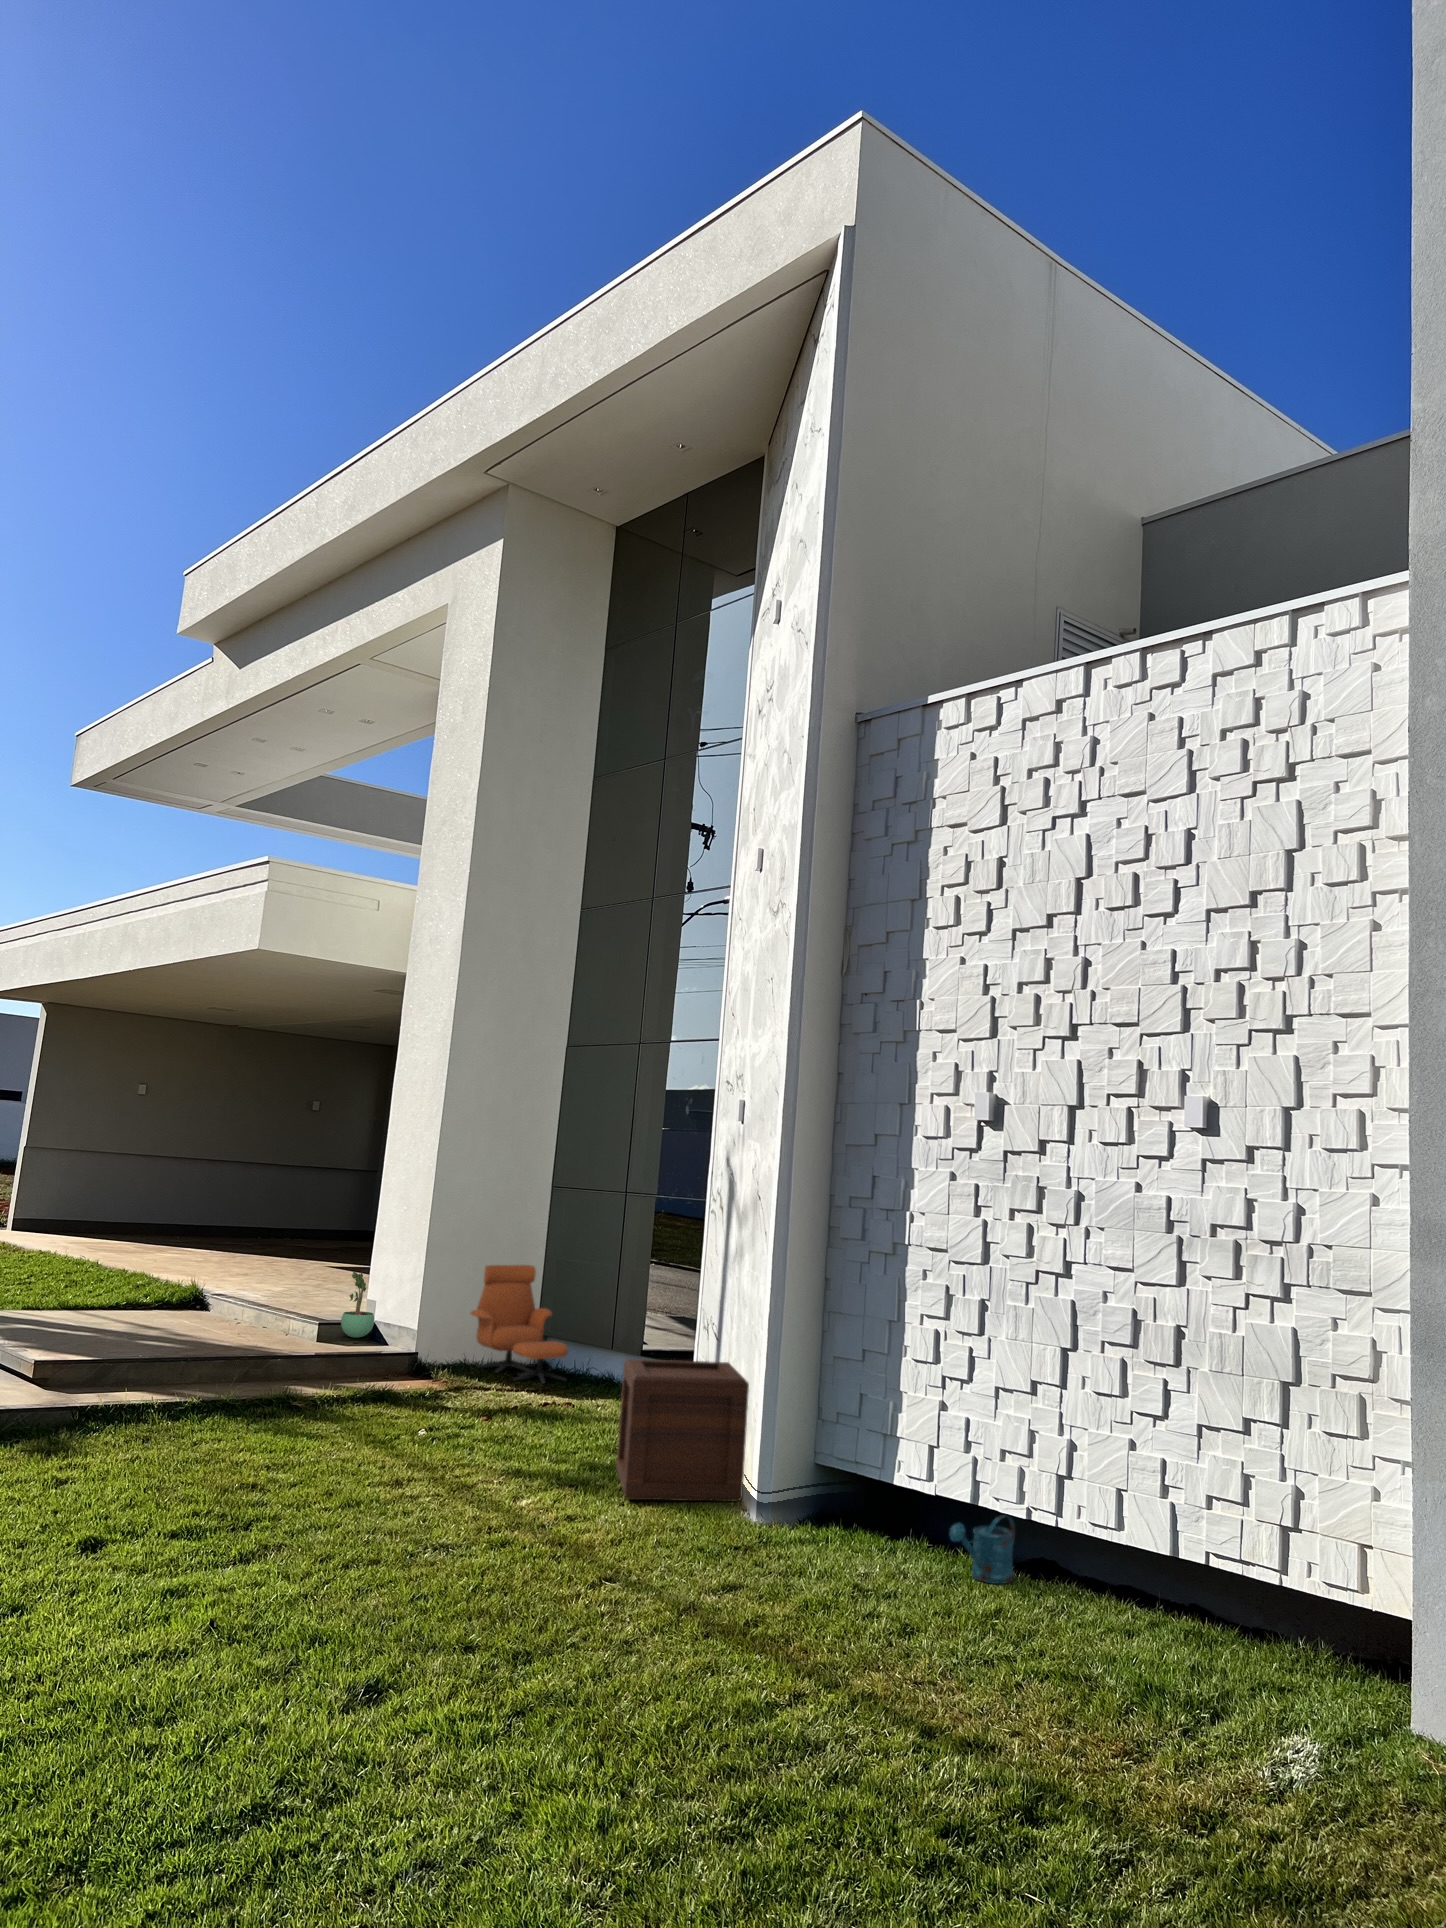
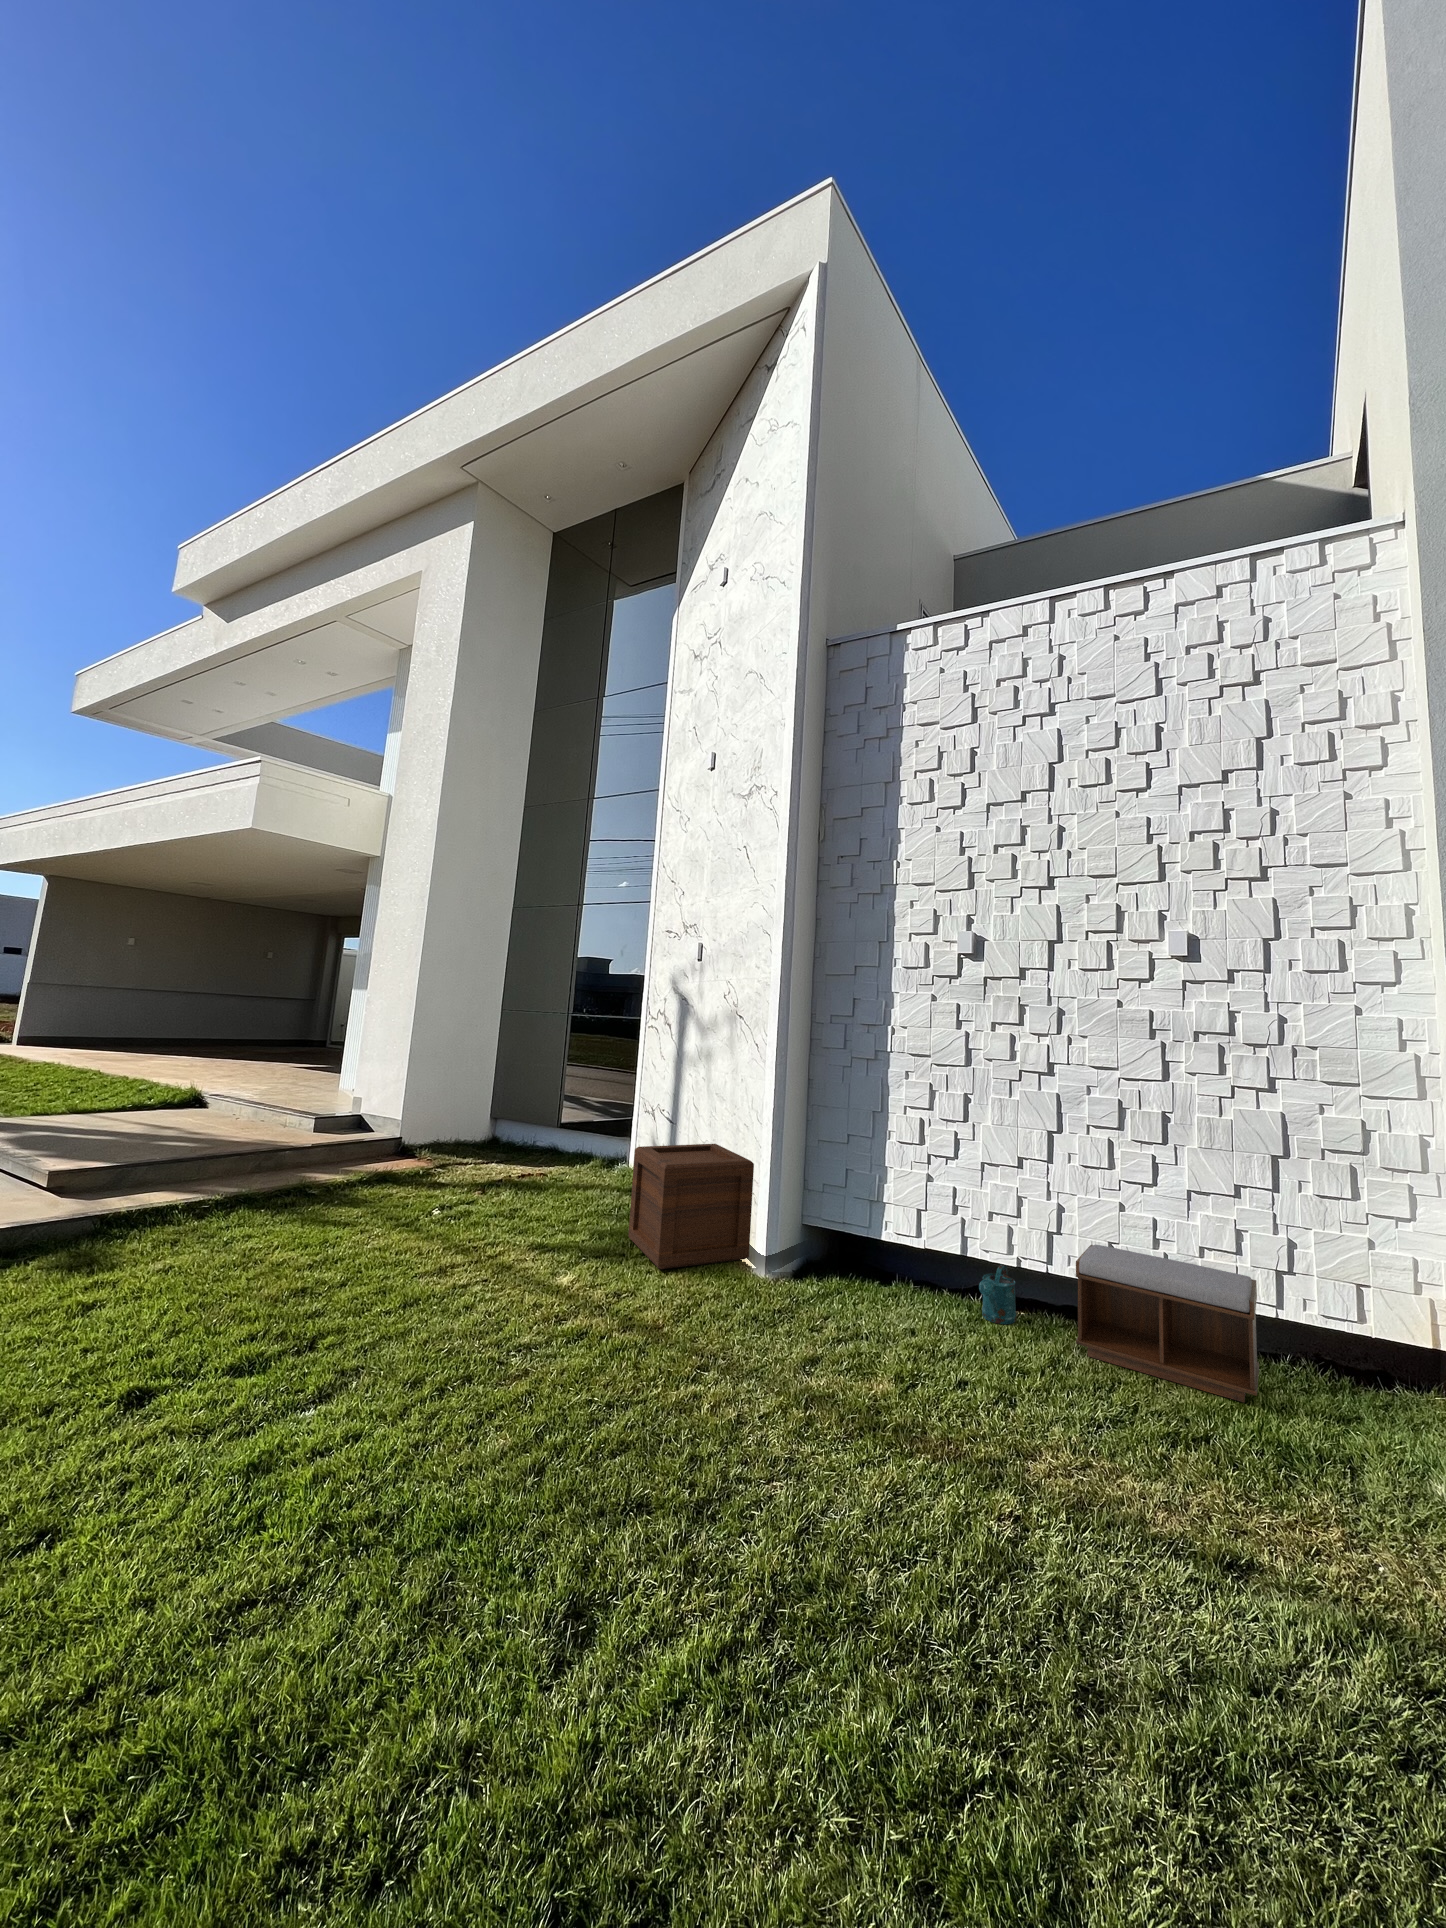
lounge chair: present [471,1265,568,1384] -> none [451,1067,532,1157]
potted plant: present [341,1272,374,1338] -> none [338,1077,367,1128]
bench: none [1041,1491,1252,1668] -> present [1076,1245,1259,1402]

